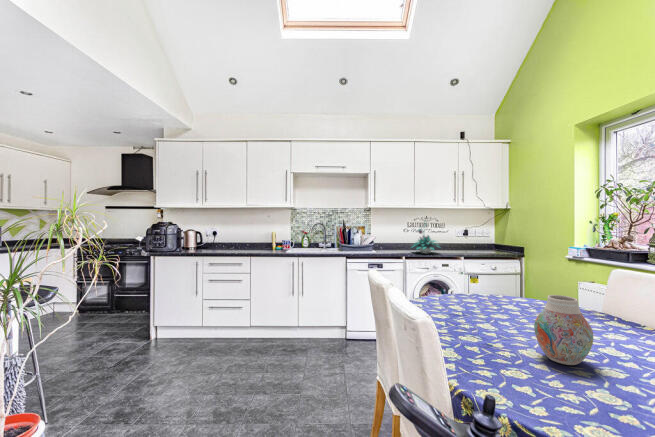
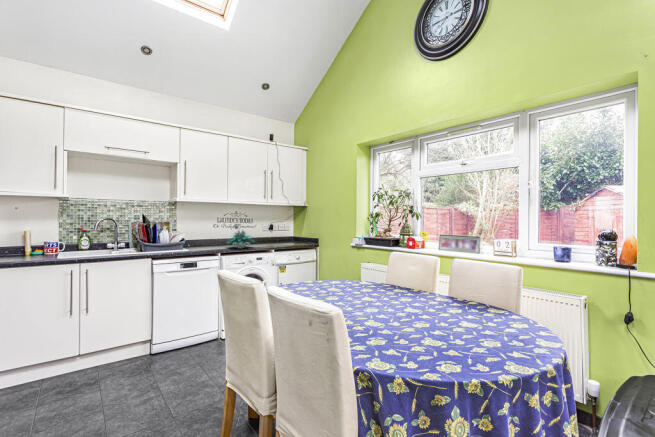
vase: present [534,295,593,365] -> none [375,274,410,325]

